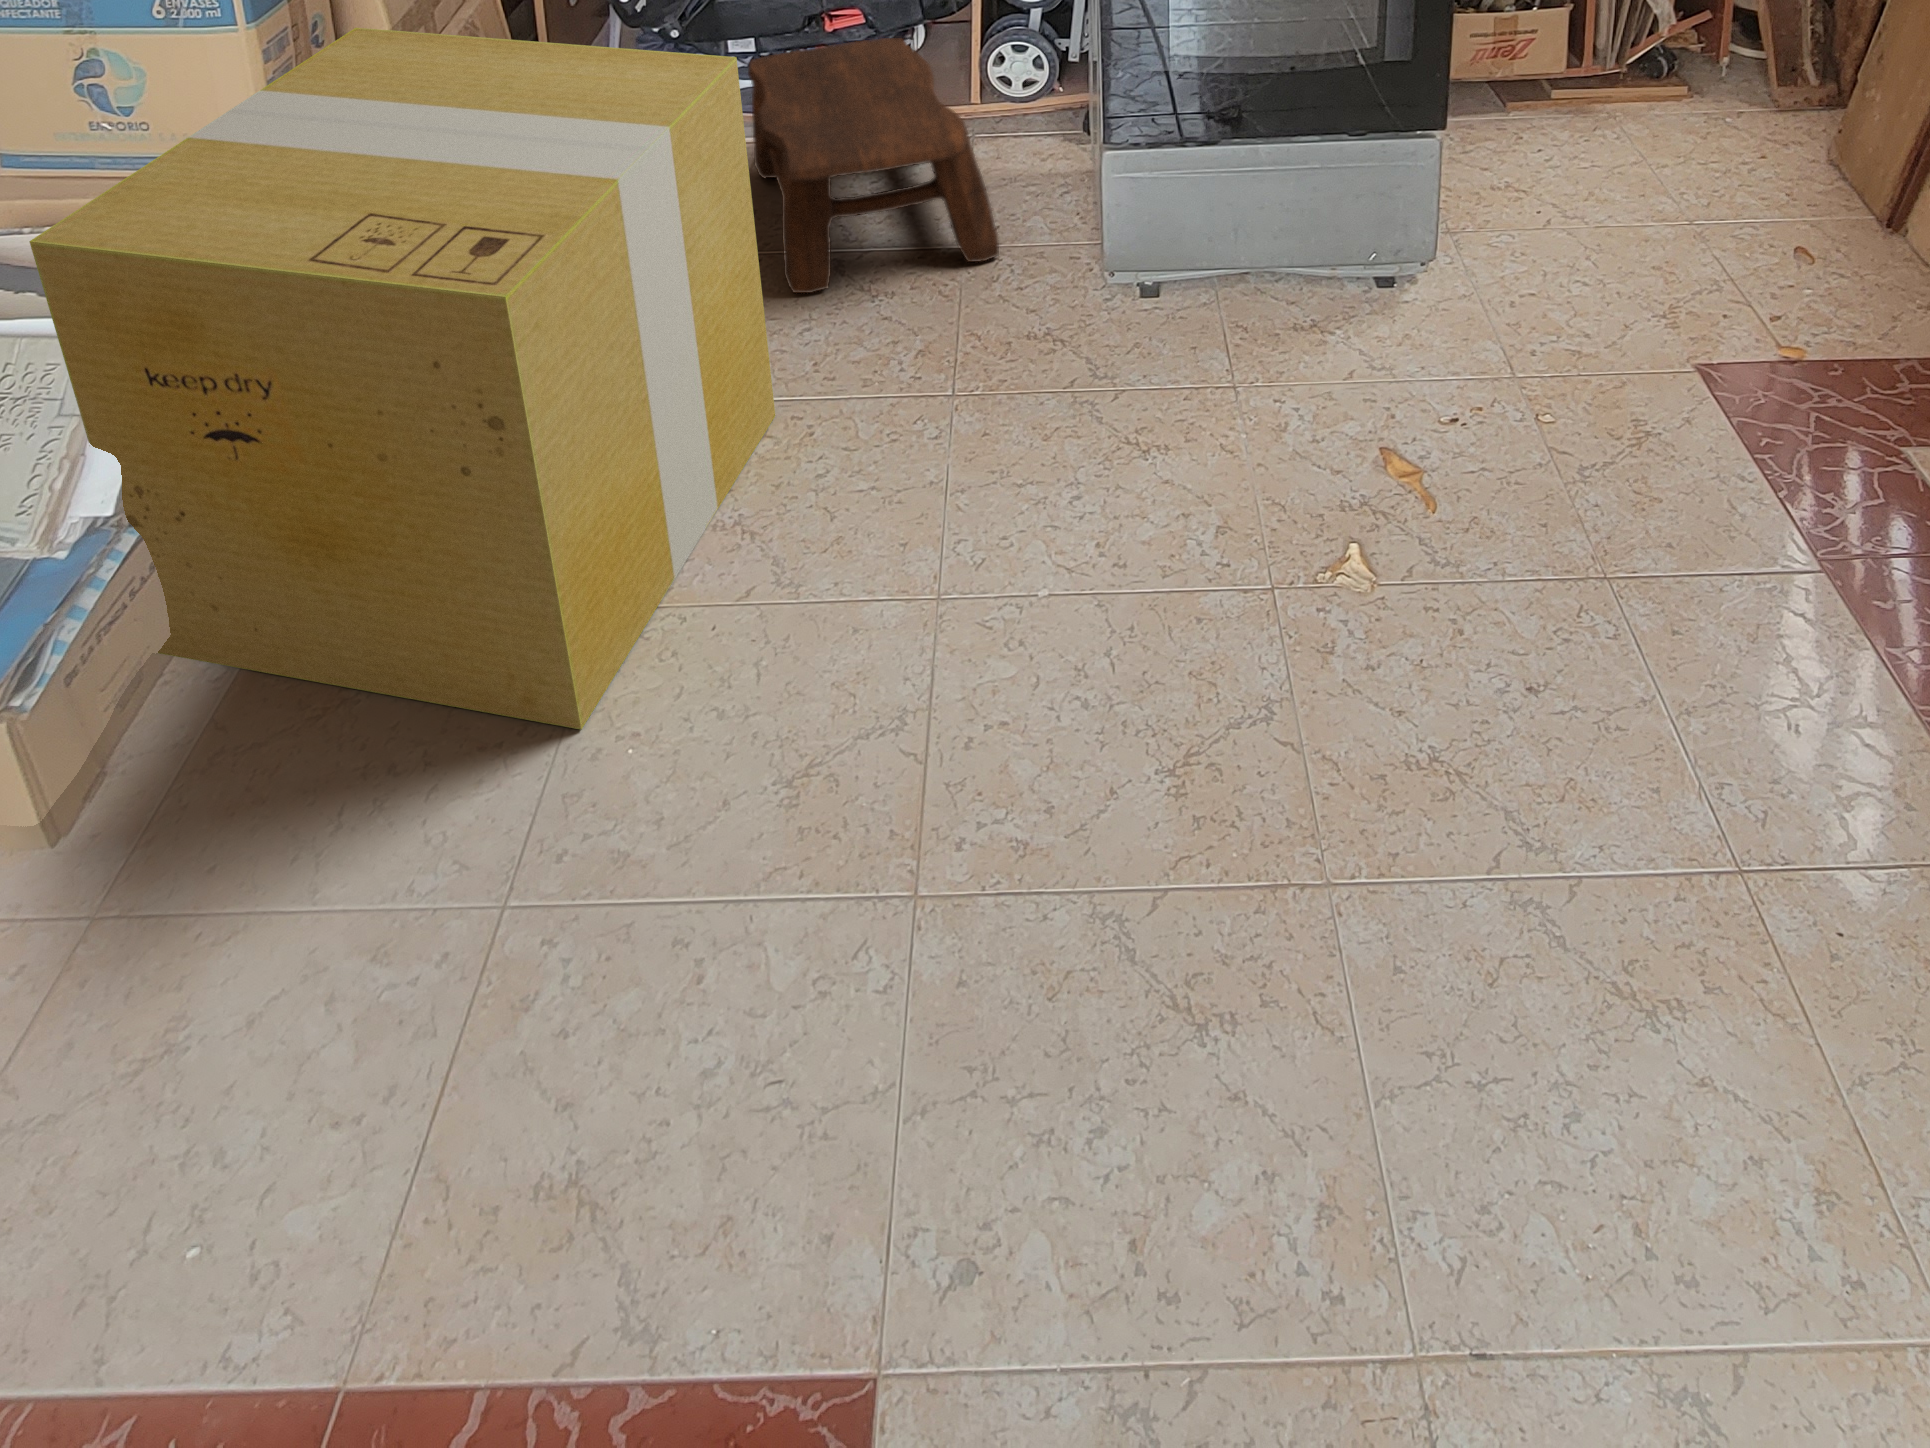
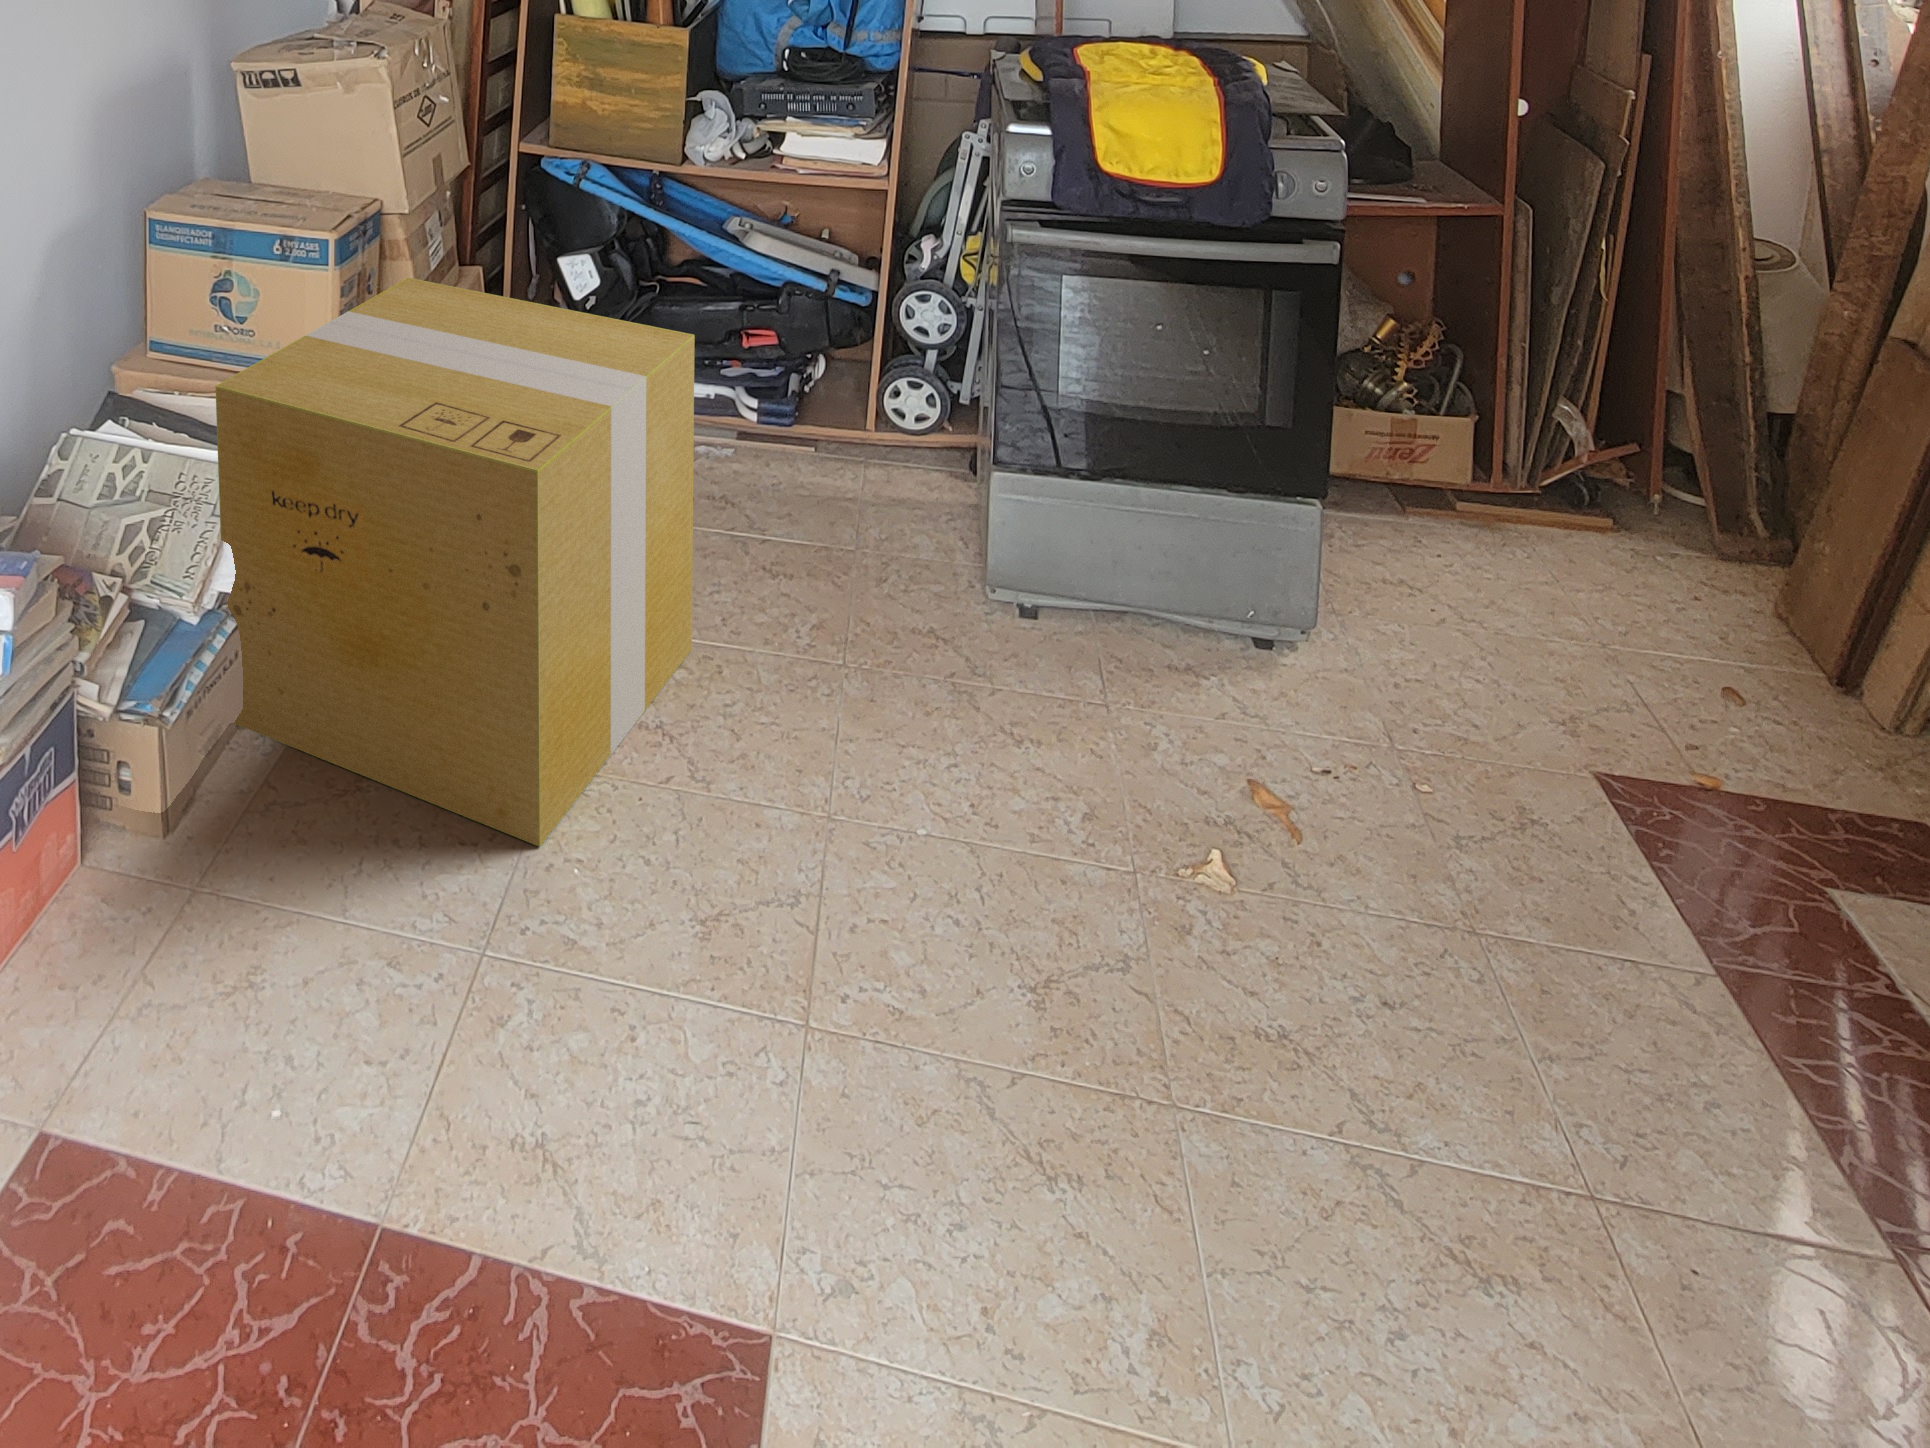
stool: present [748,38,999,293] -> none [675,354,888,560]

